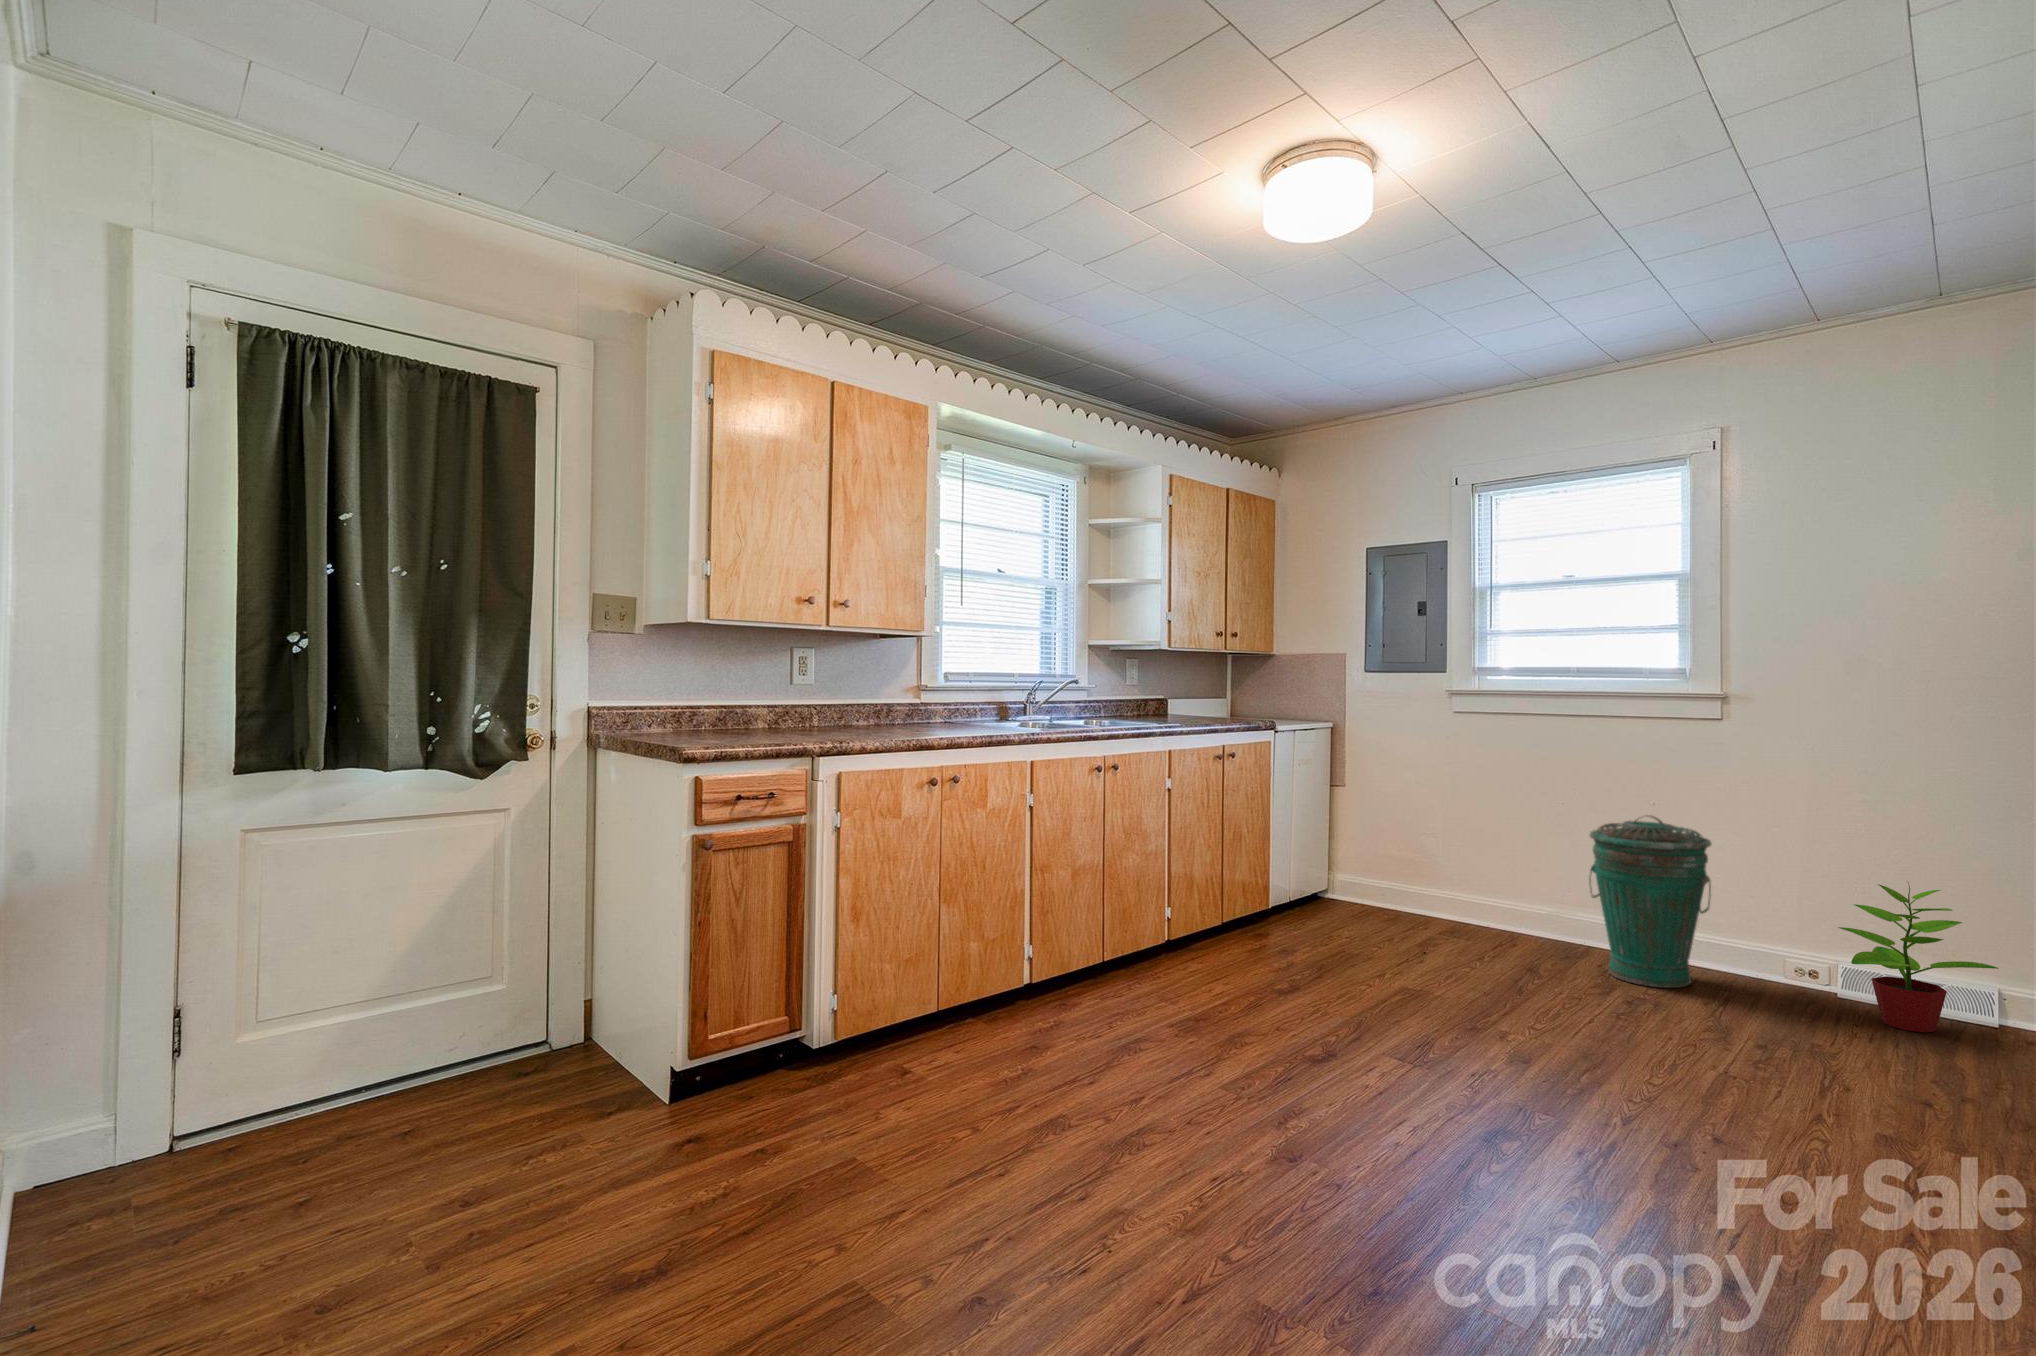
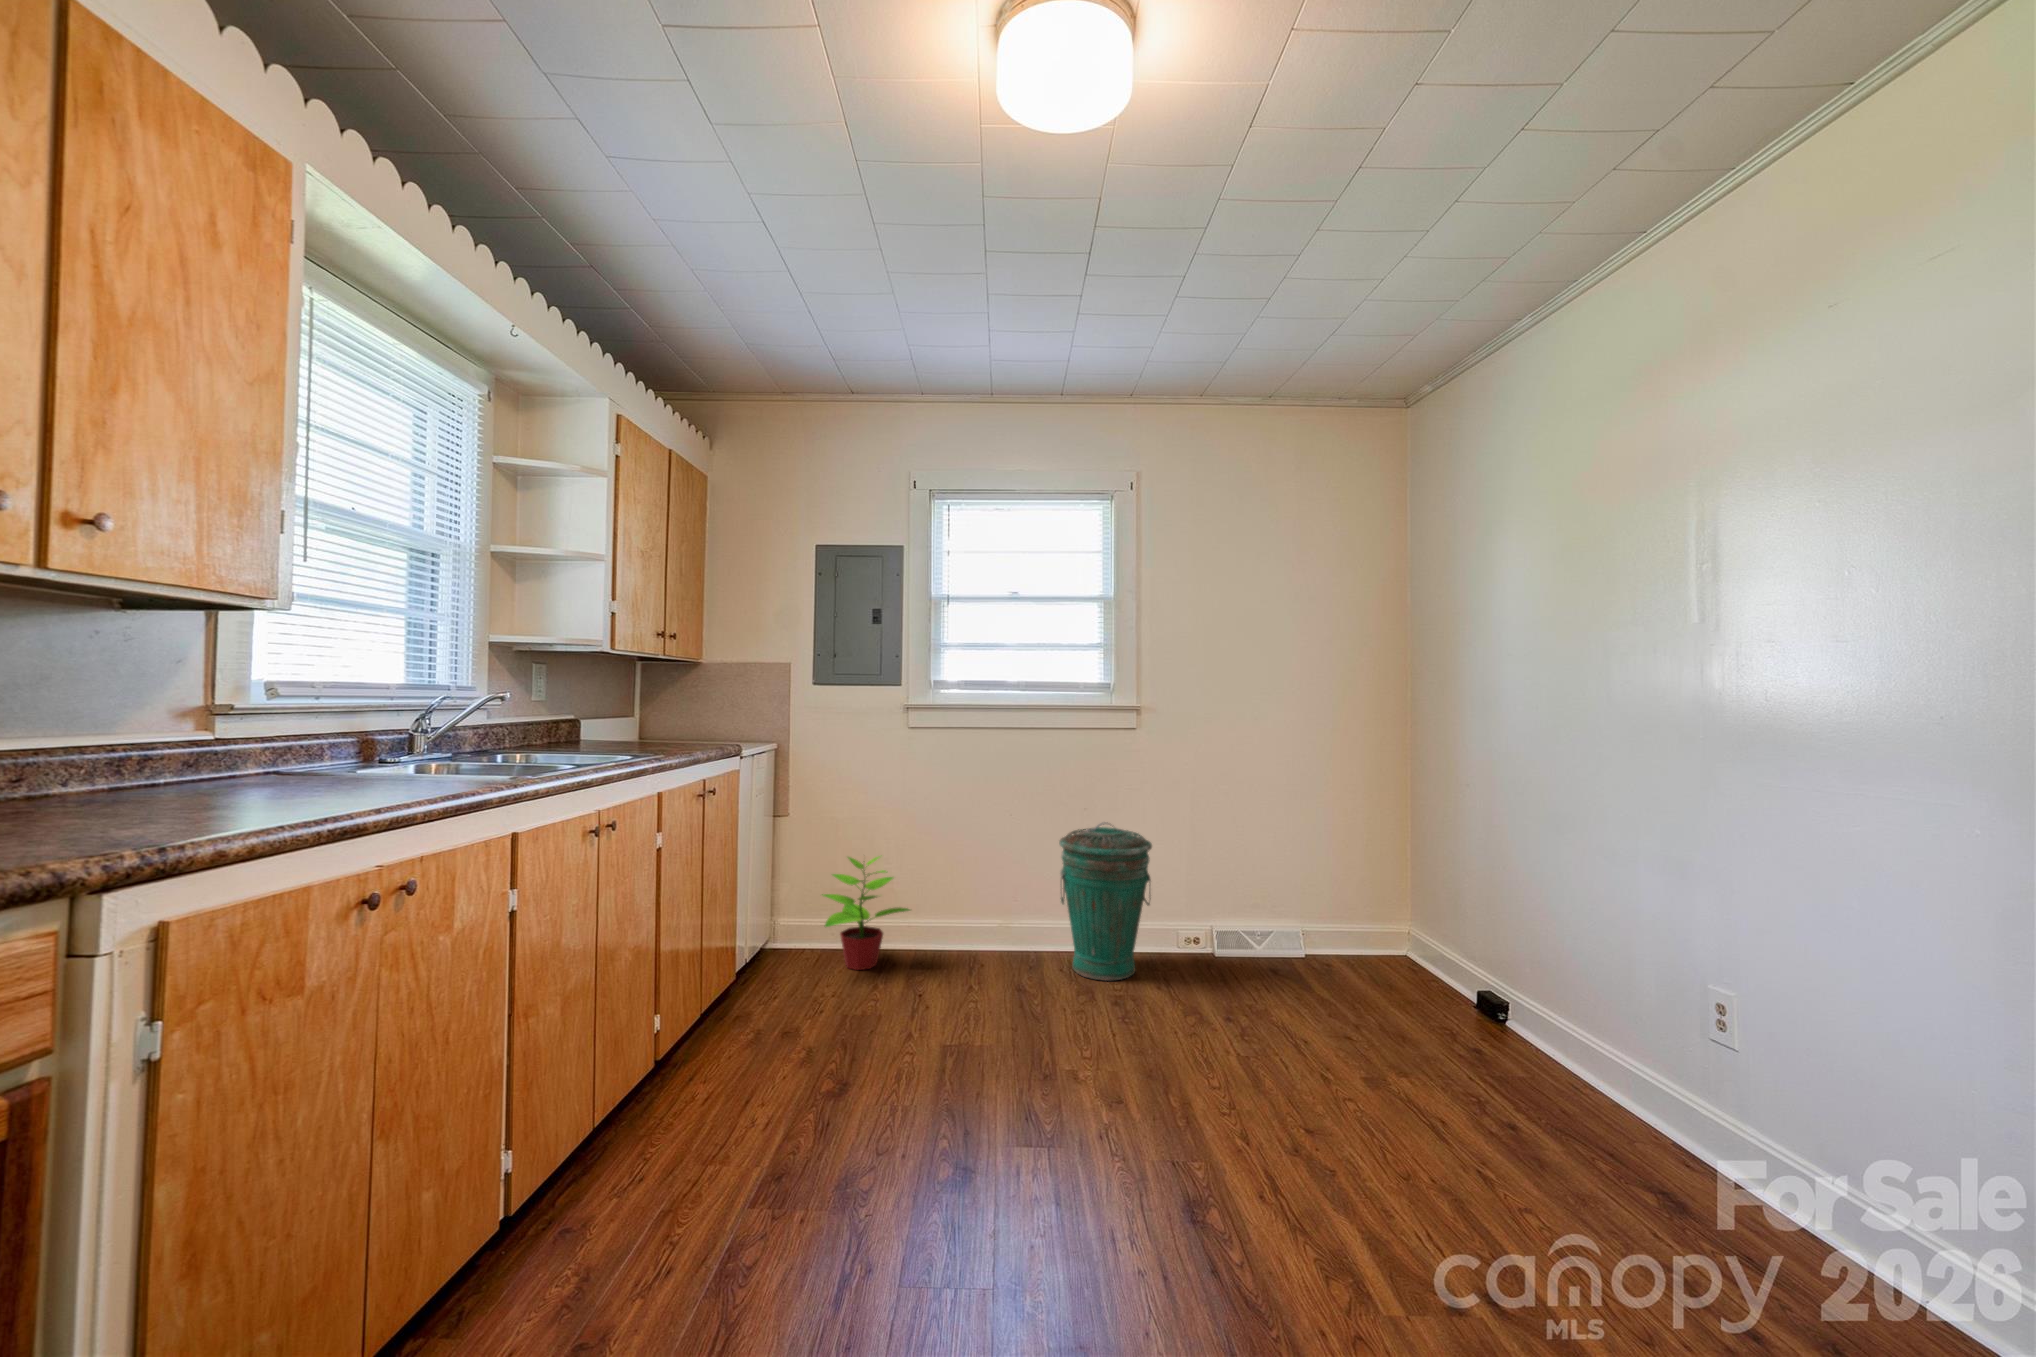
potted plant: present [1838,884,1998,1033] -> present [822,857,910,970]

